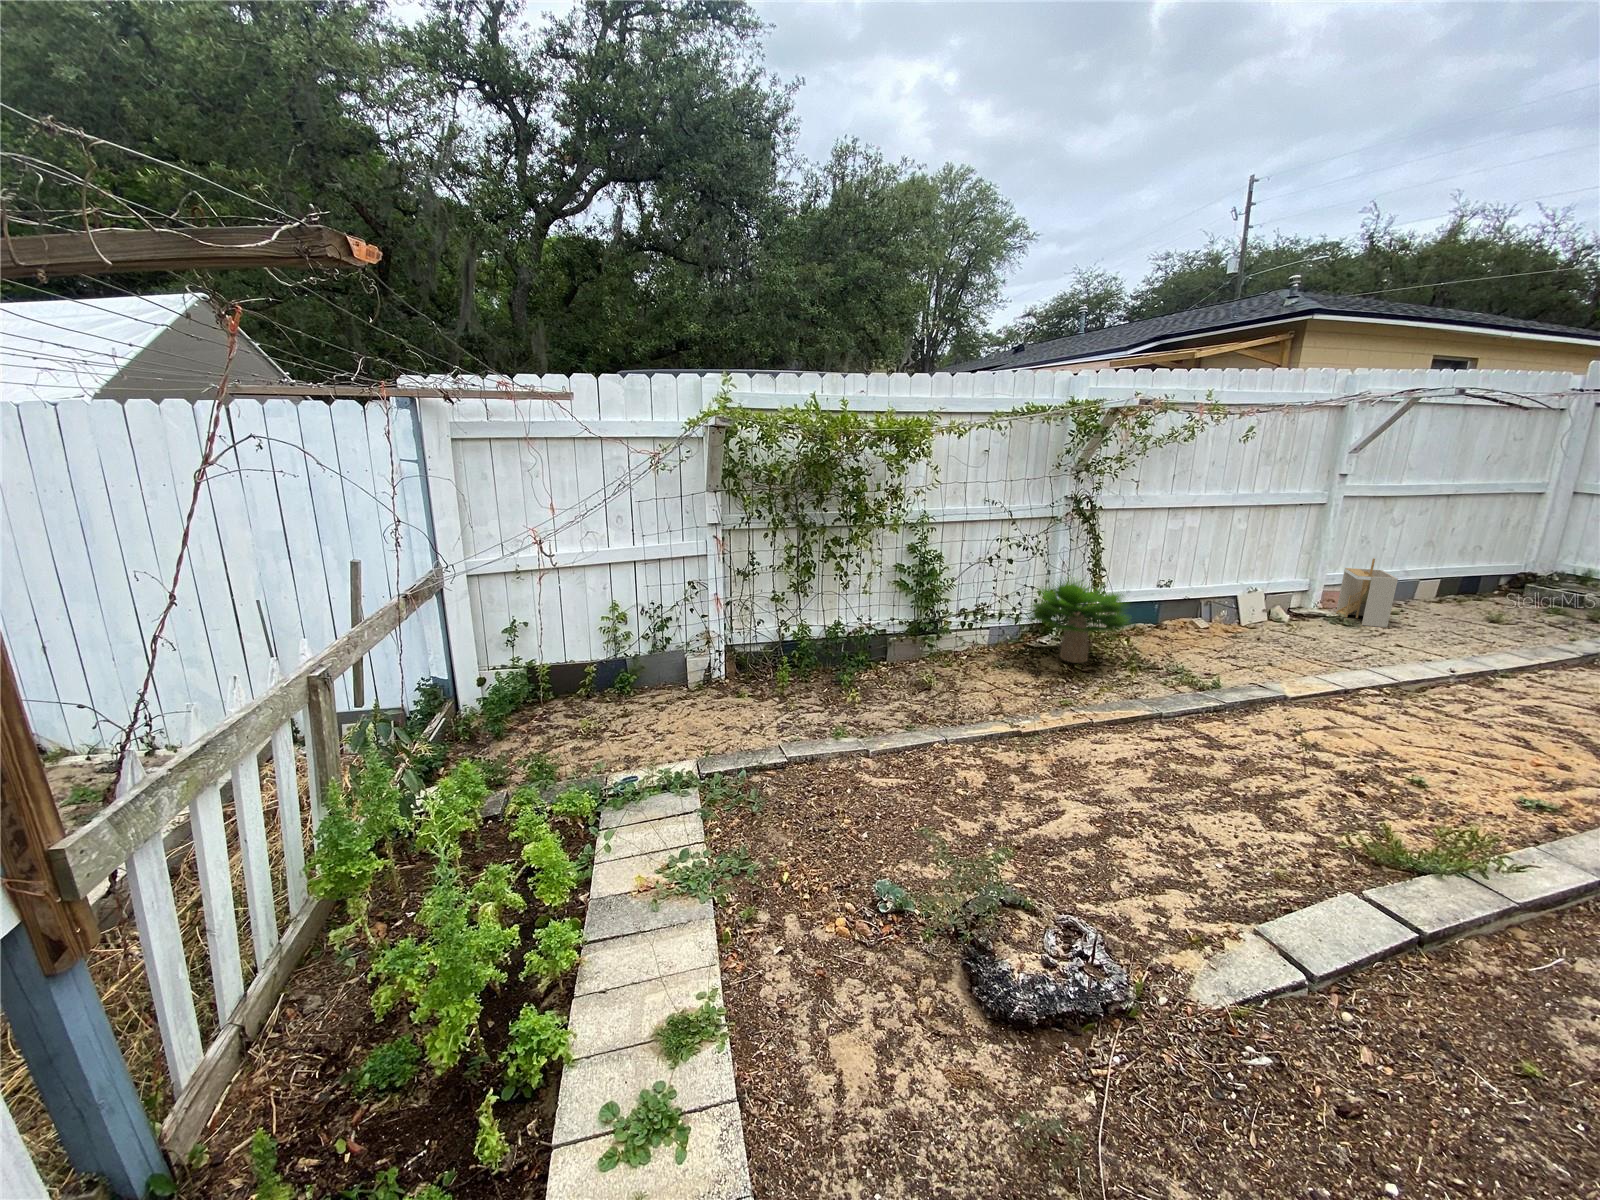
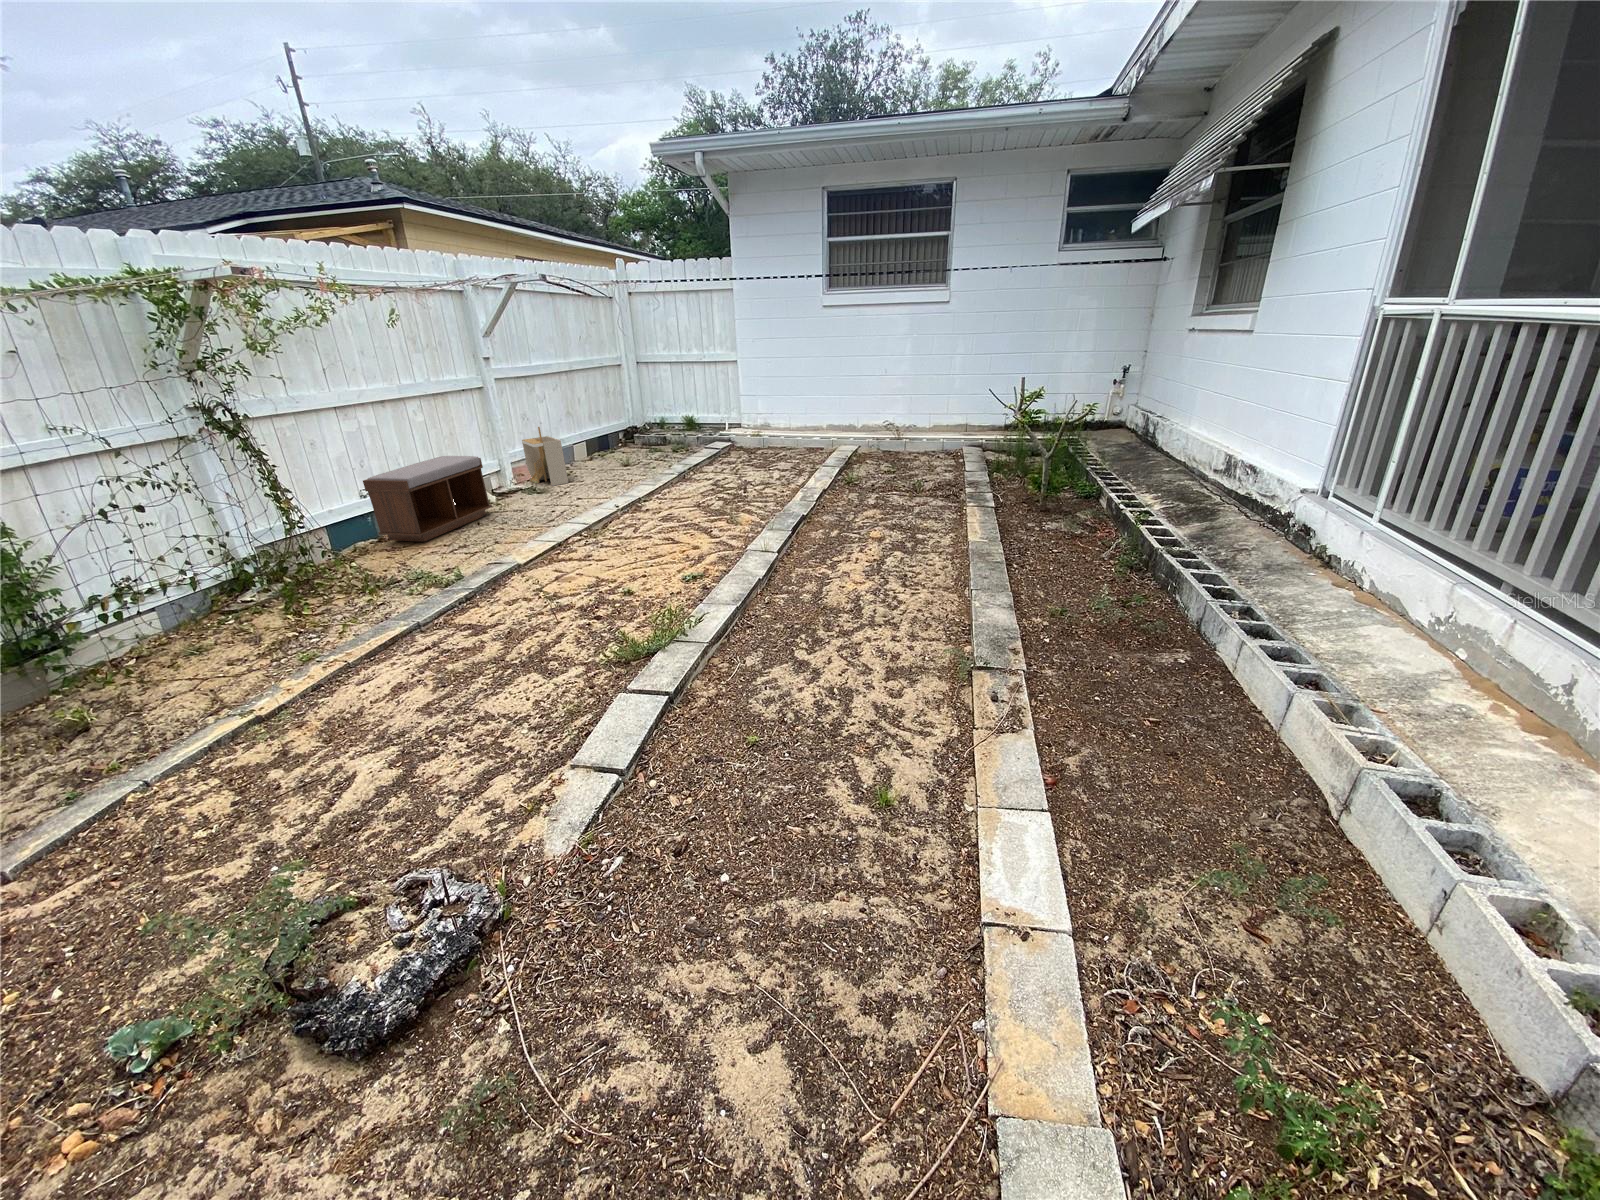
bench: none [1158,567,1287,641] -> present [363,456,492,542]
potted plant: present [1029,580,1129,663] -> none [194,496,353,612]

